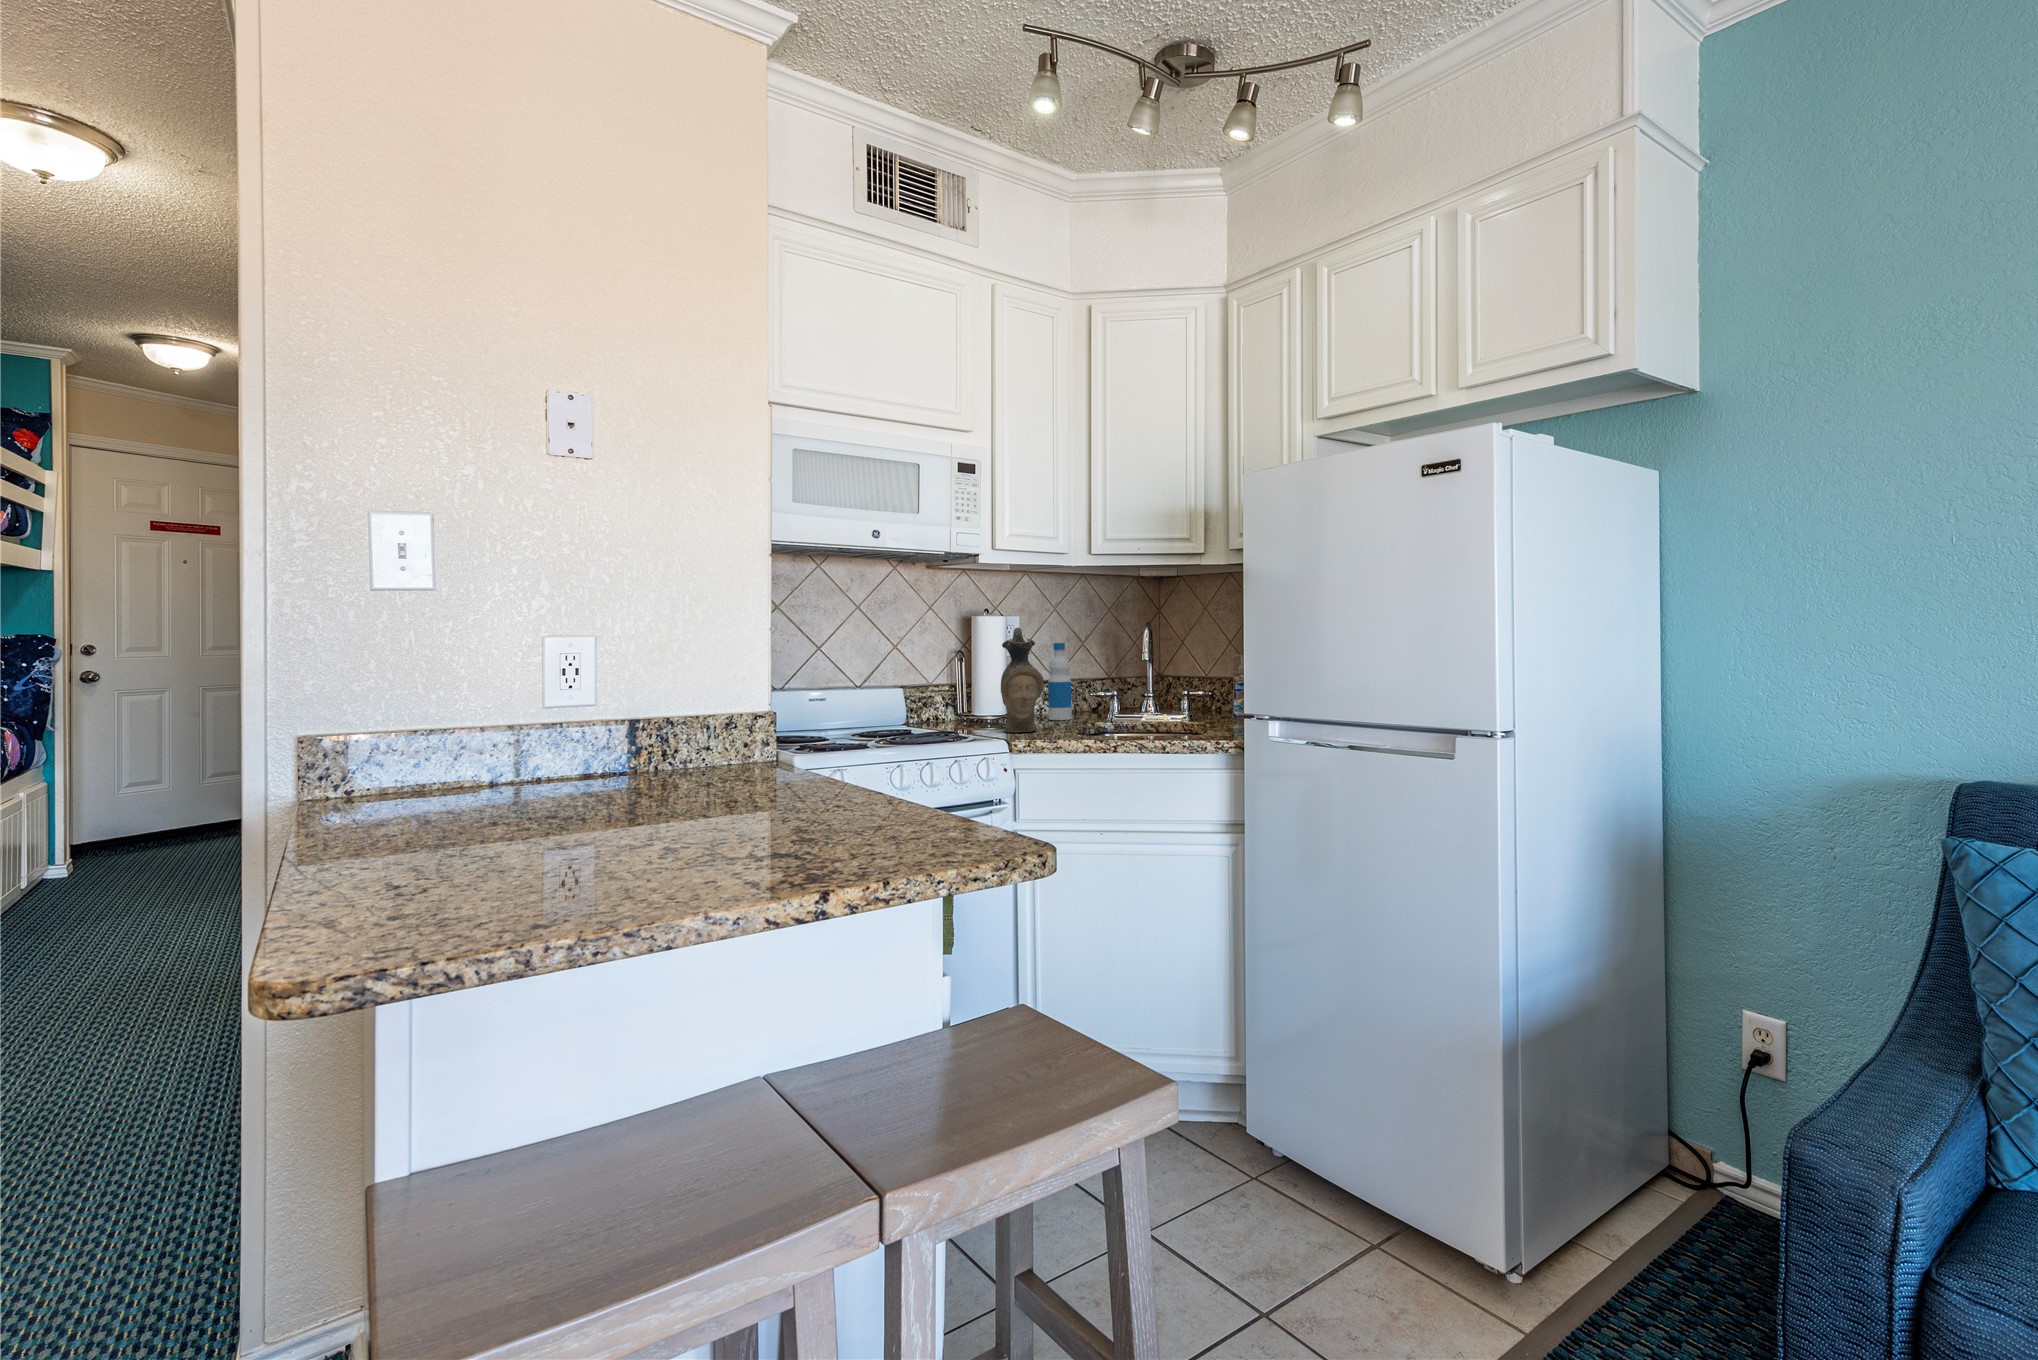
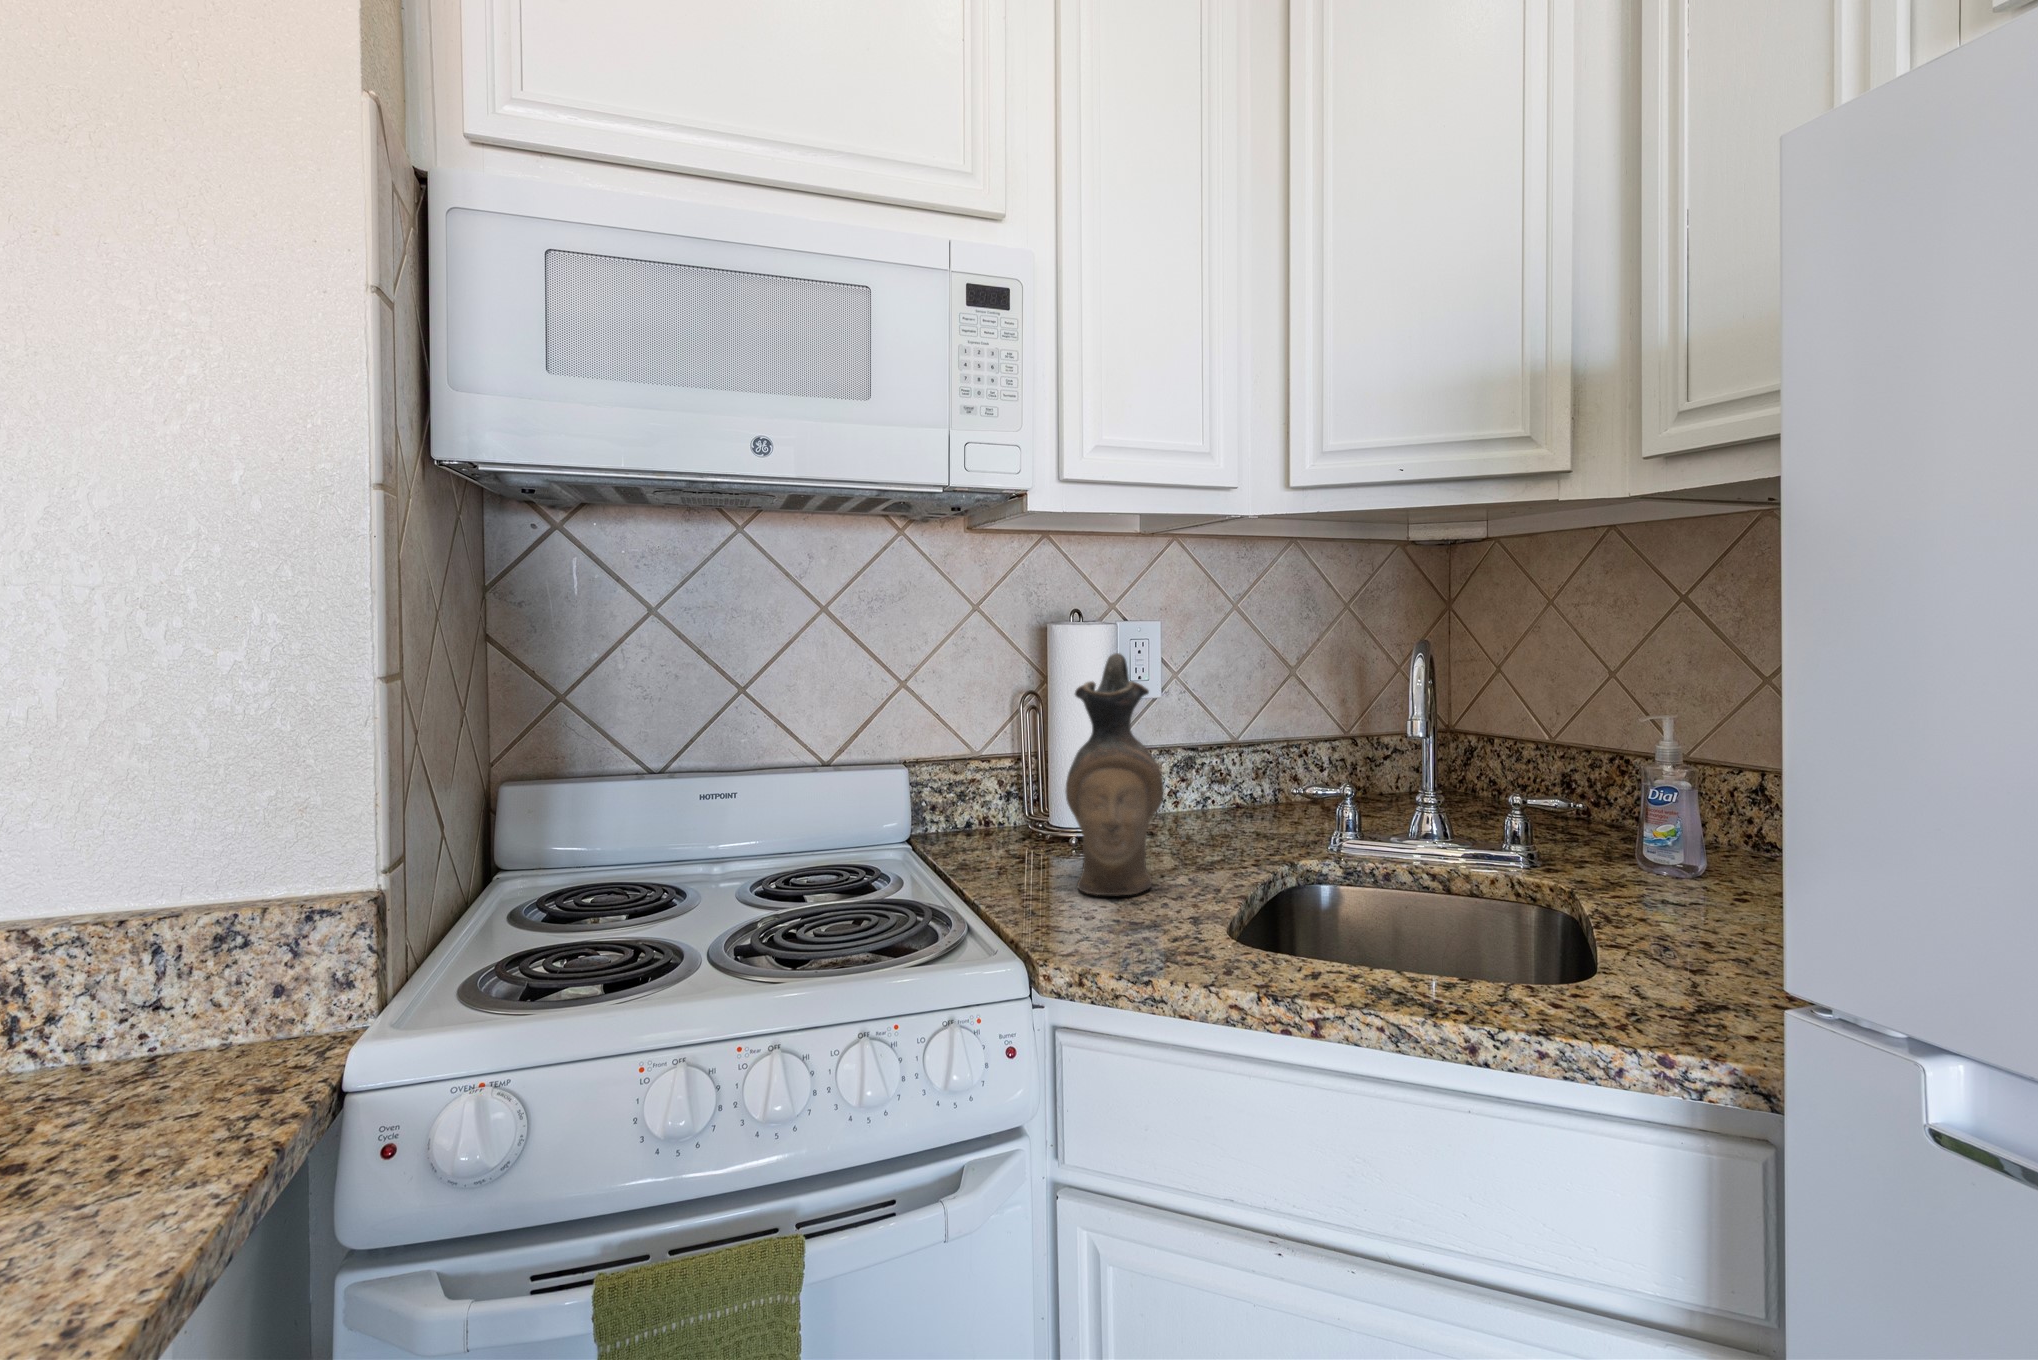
bottle: present [1048,643,1072,720] -> none [1211,675,1258,832]

